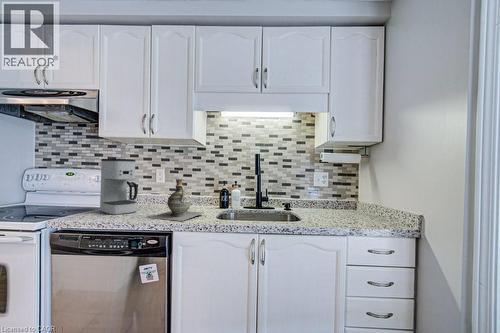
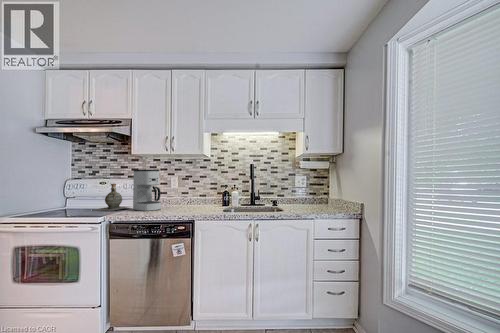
ceramic jug: present [149,179,203,221] -> present [95,184,129,211]

